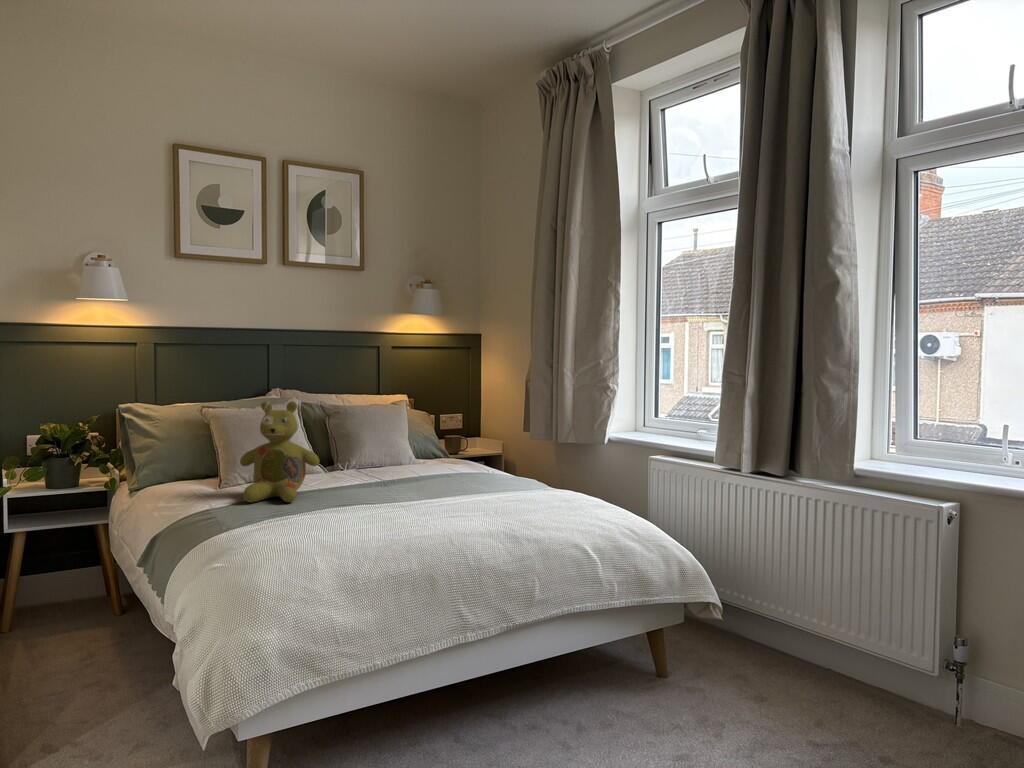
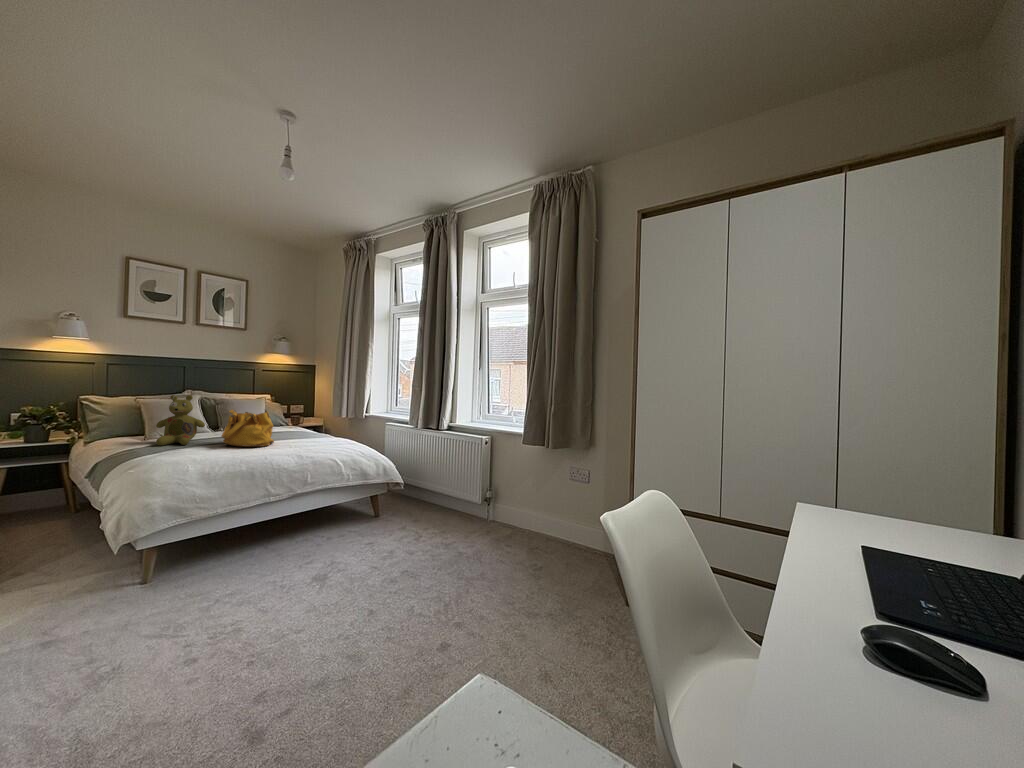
handbag: none [355,430,449,512] -> present [221,410,274,447]

